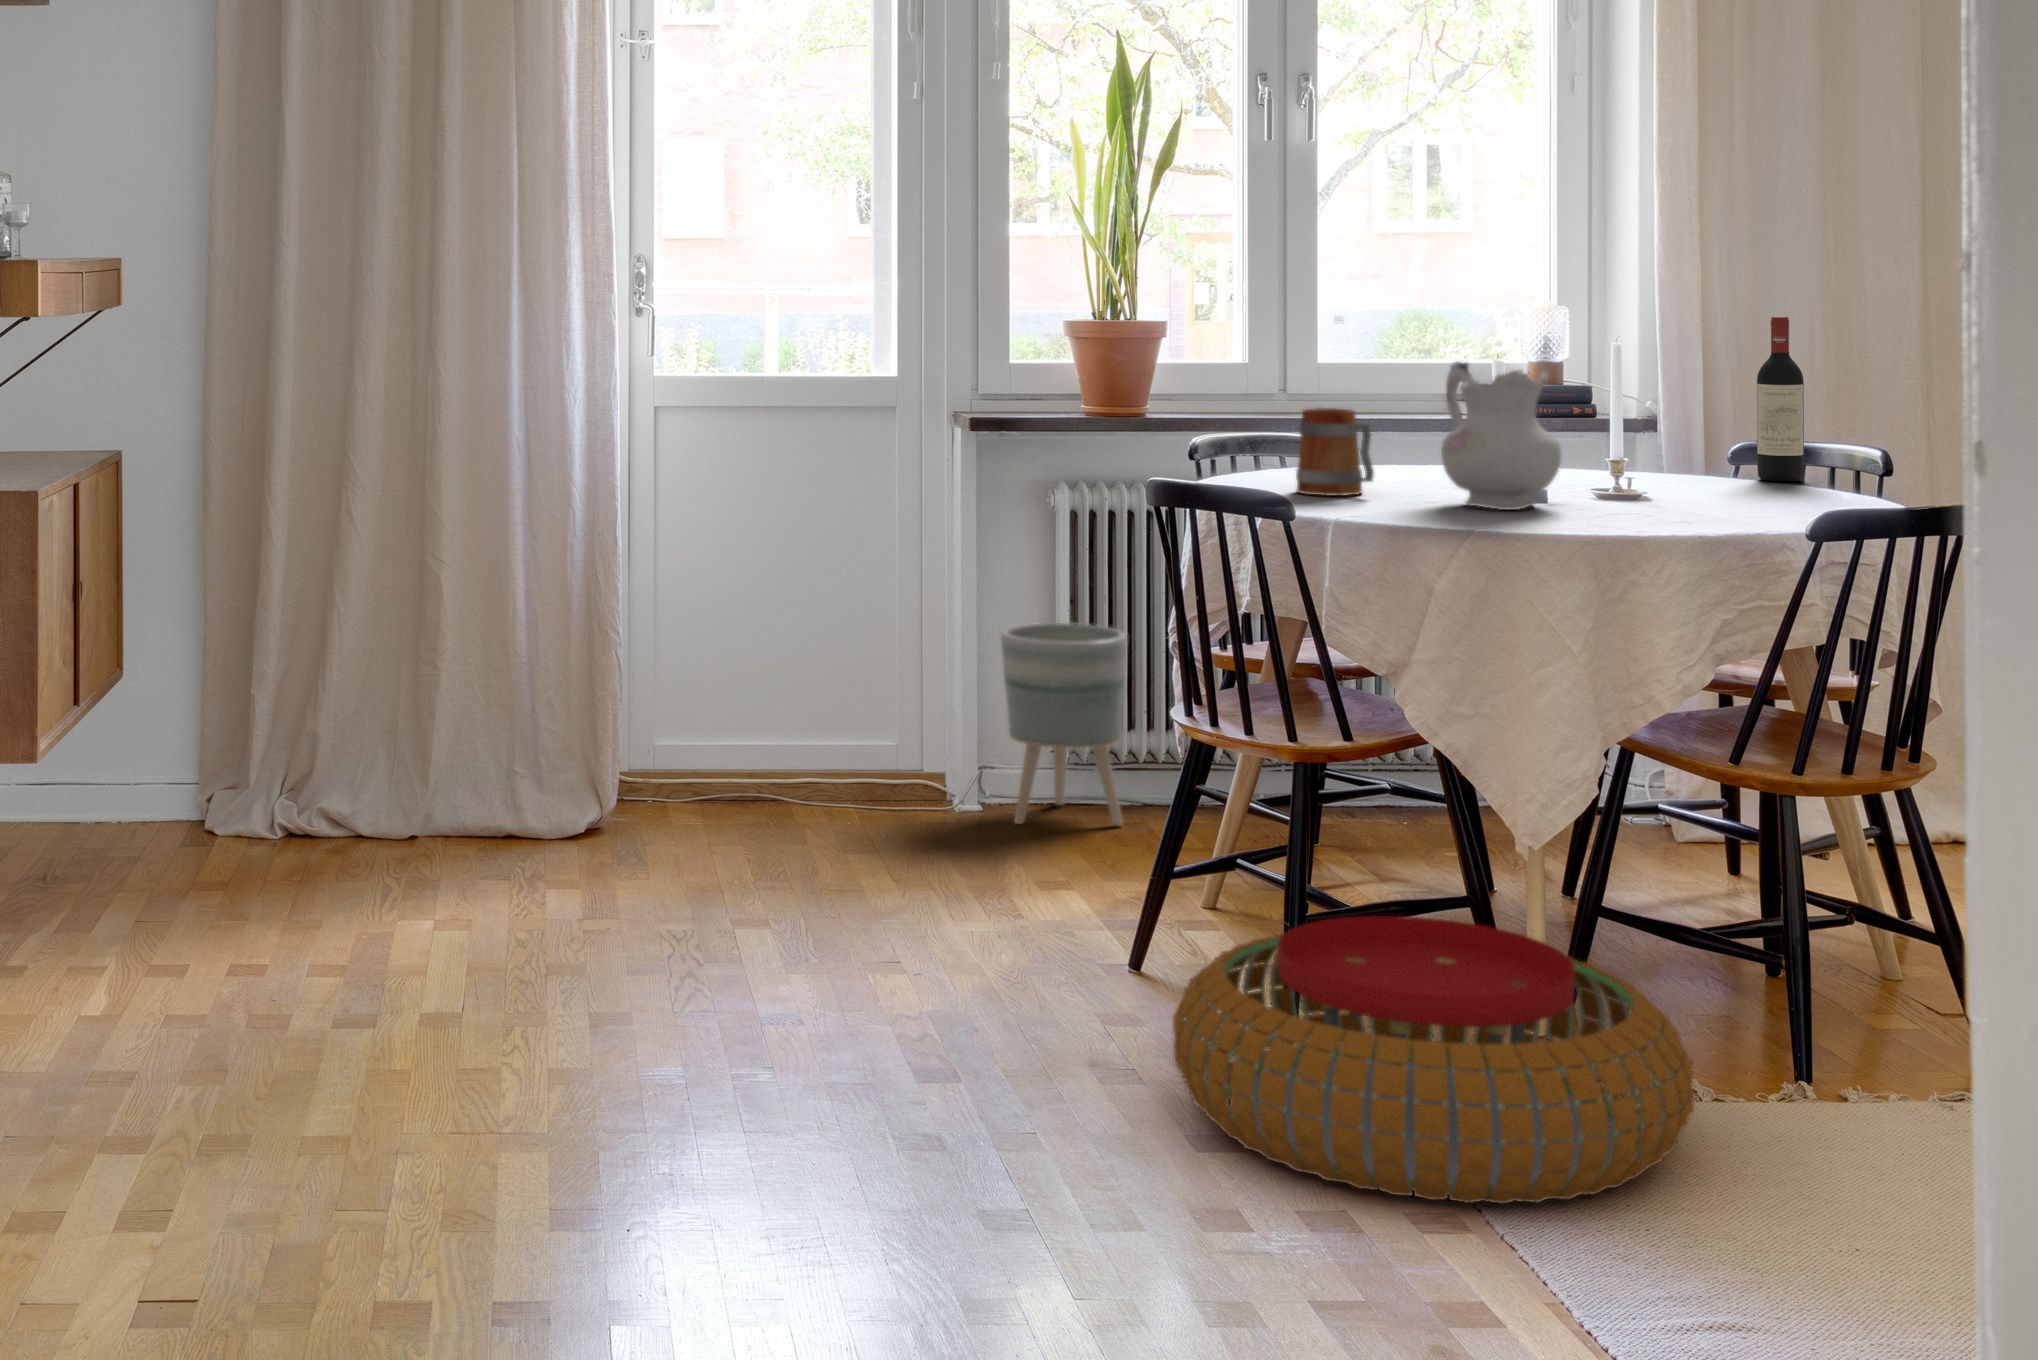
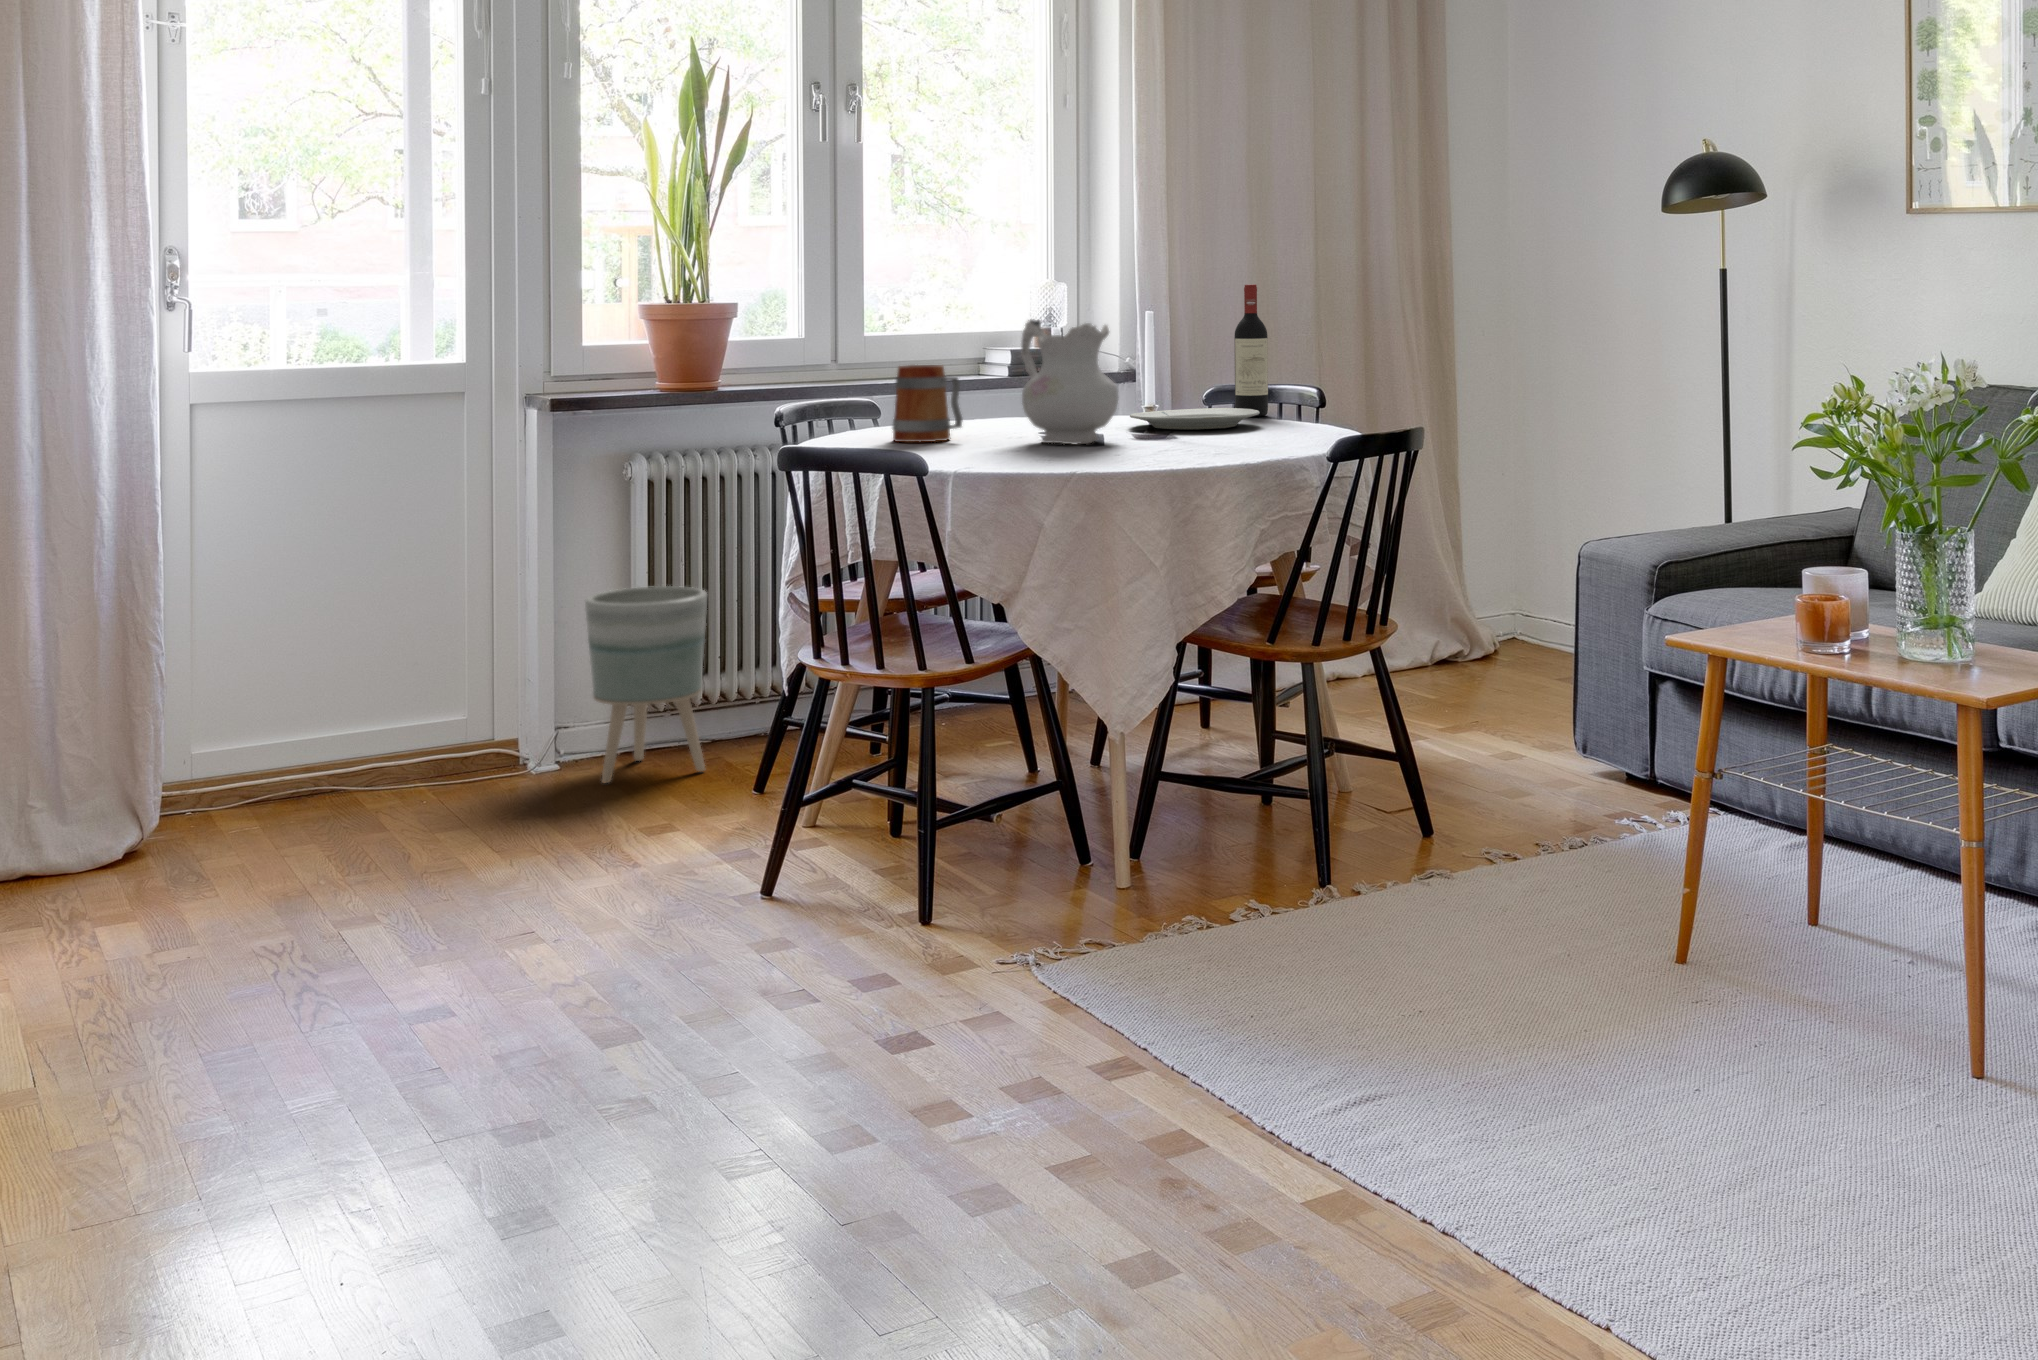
plate: none [1597,469,1773,497] -> present [1130,408,1260,429]
pouf: present [1173,916,1694,1204] -> none [851,802,1292,1059]

